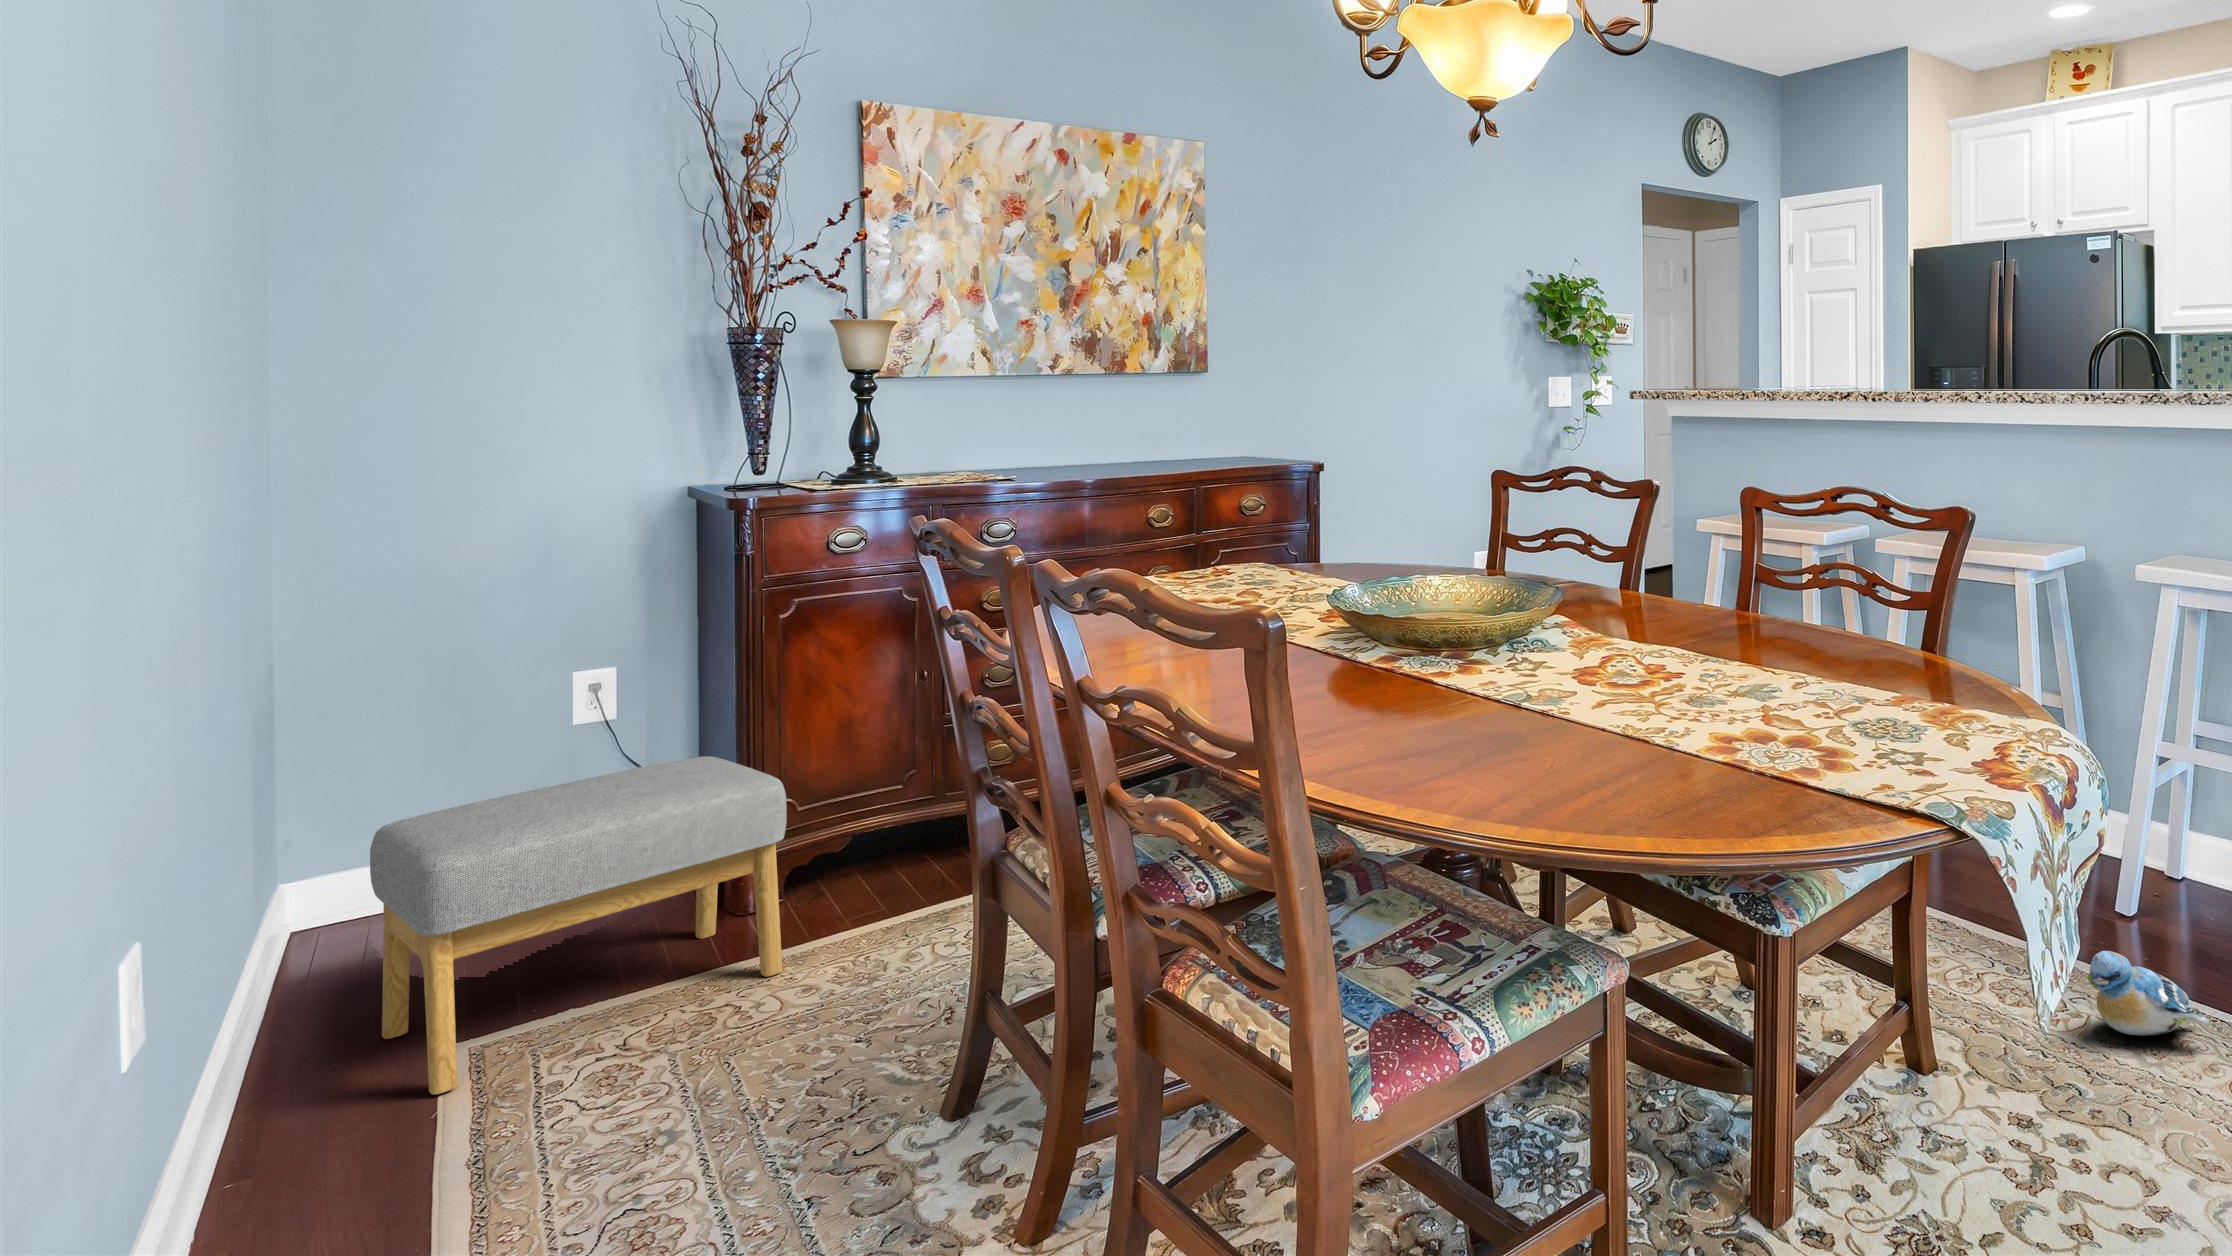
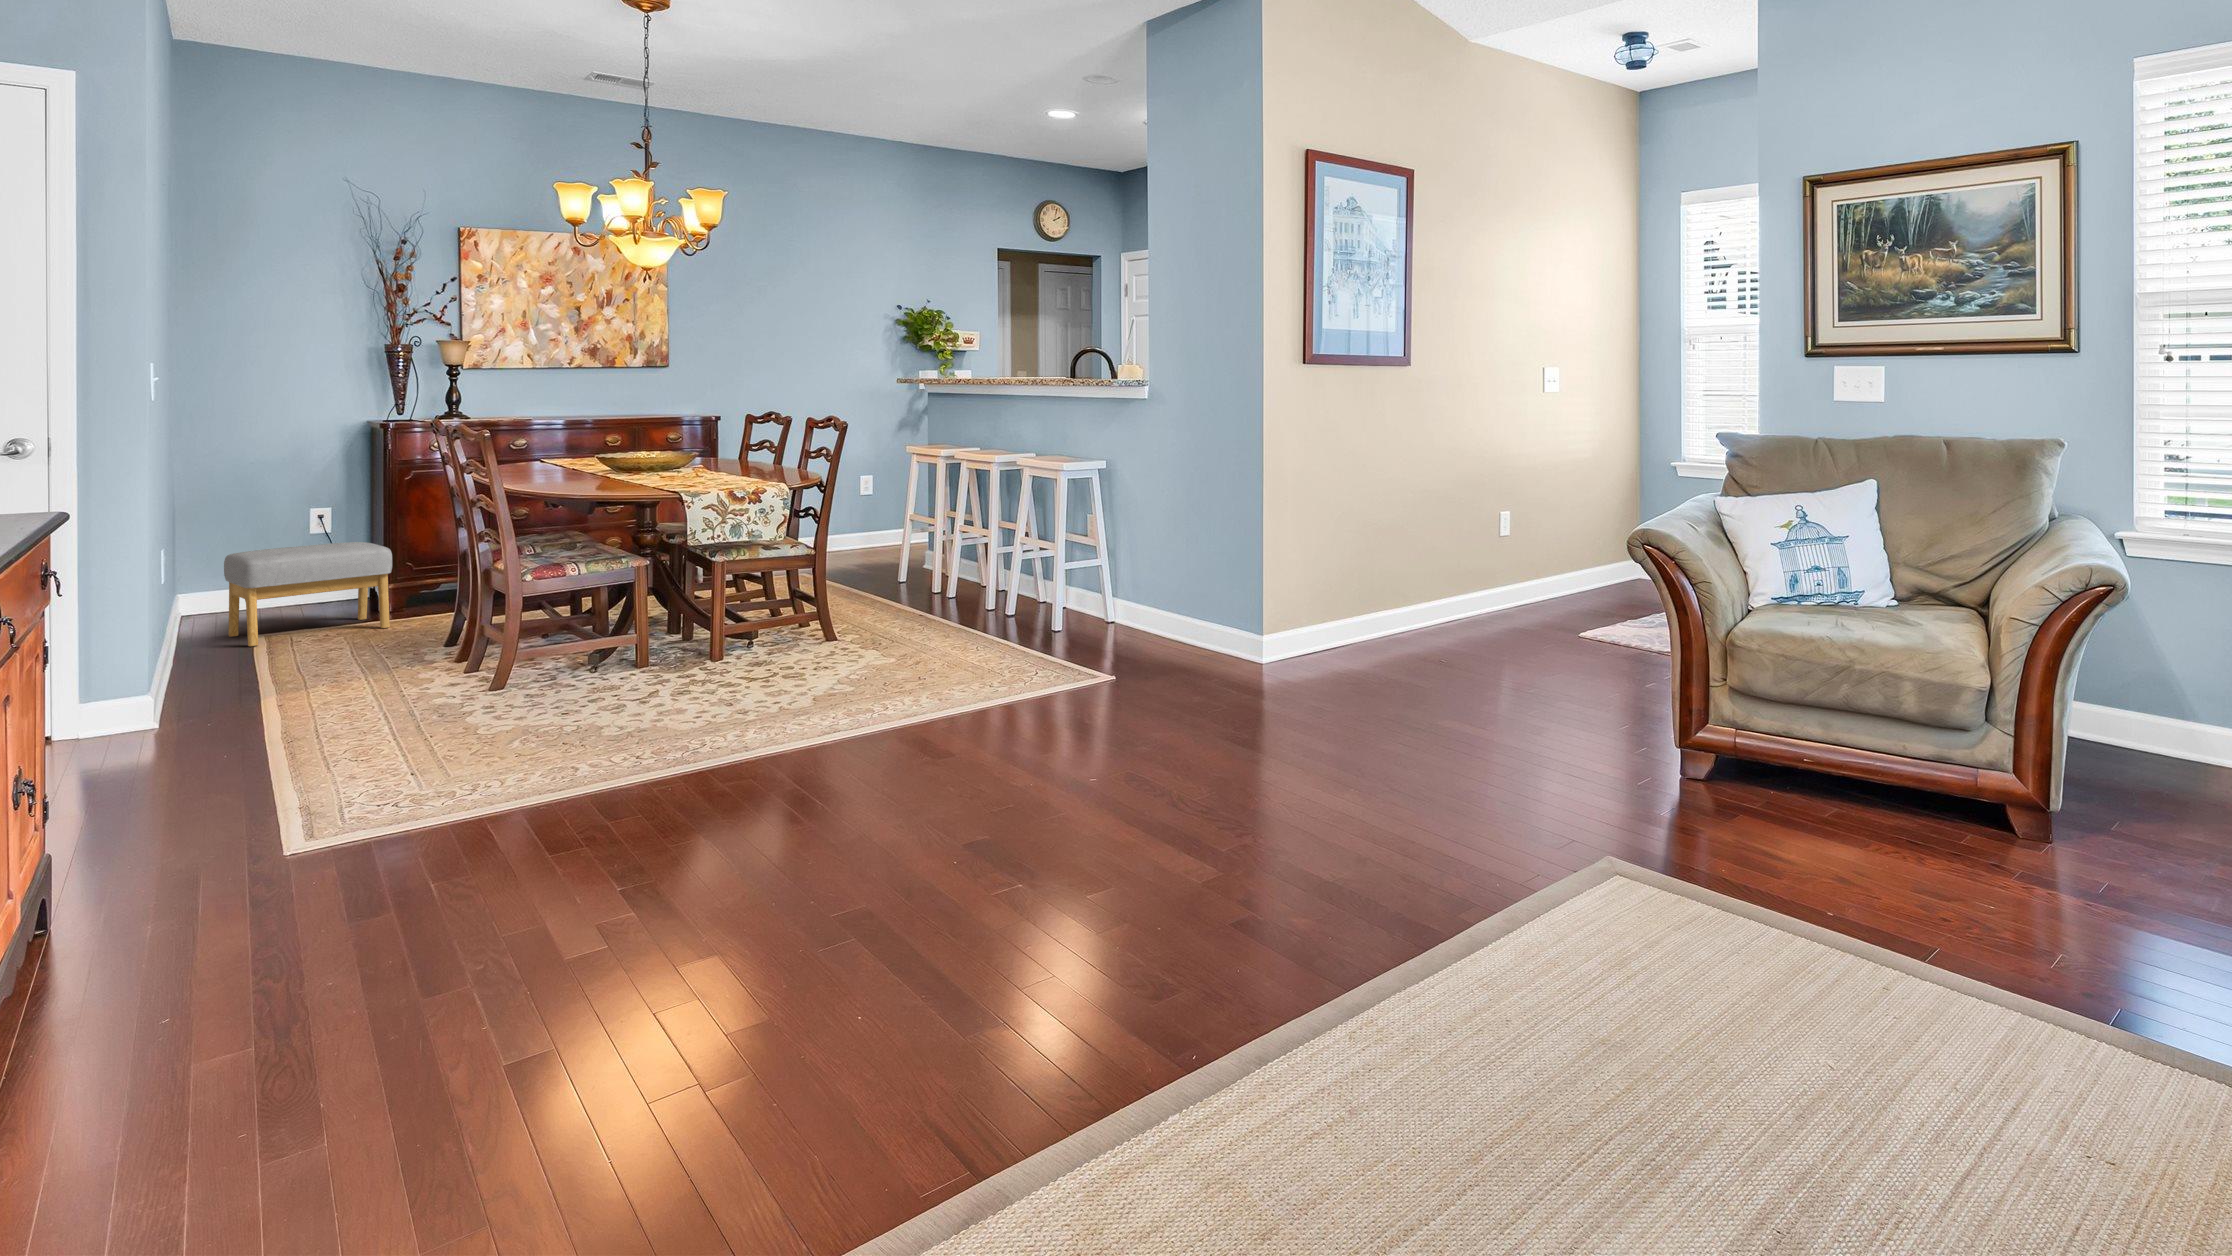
plush toy: present [2087,951,2209,1035] -> none [858,620,903,650]

